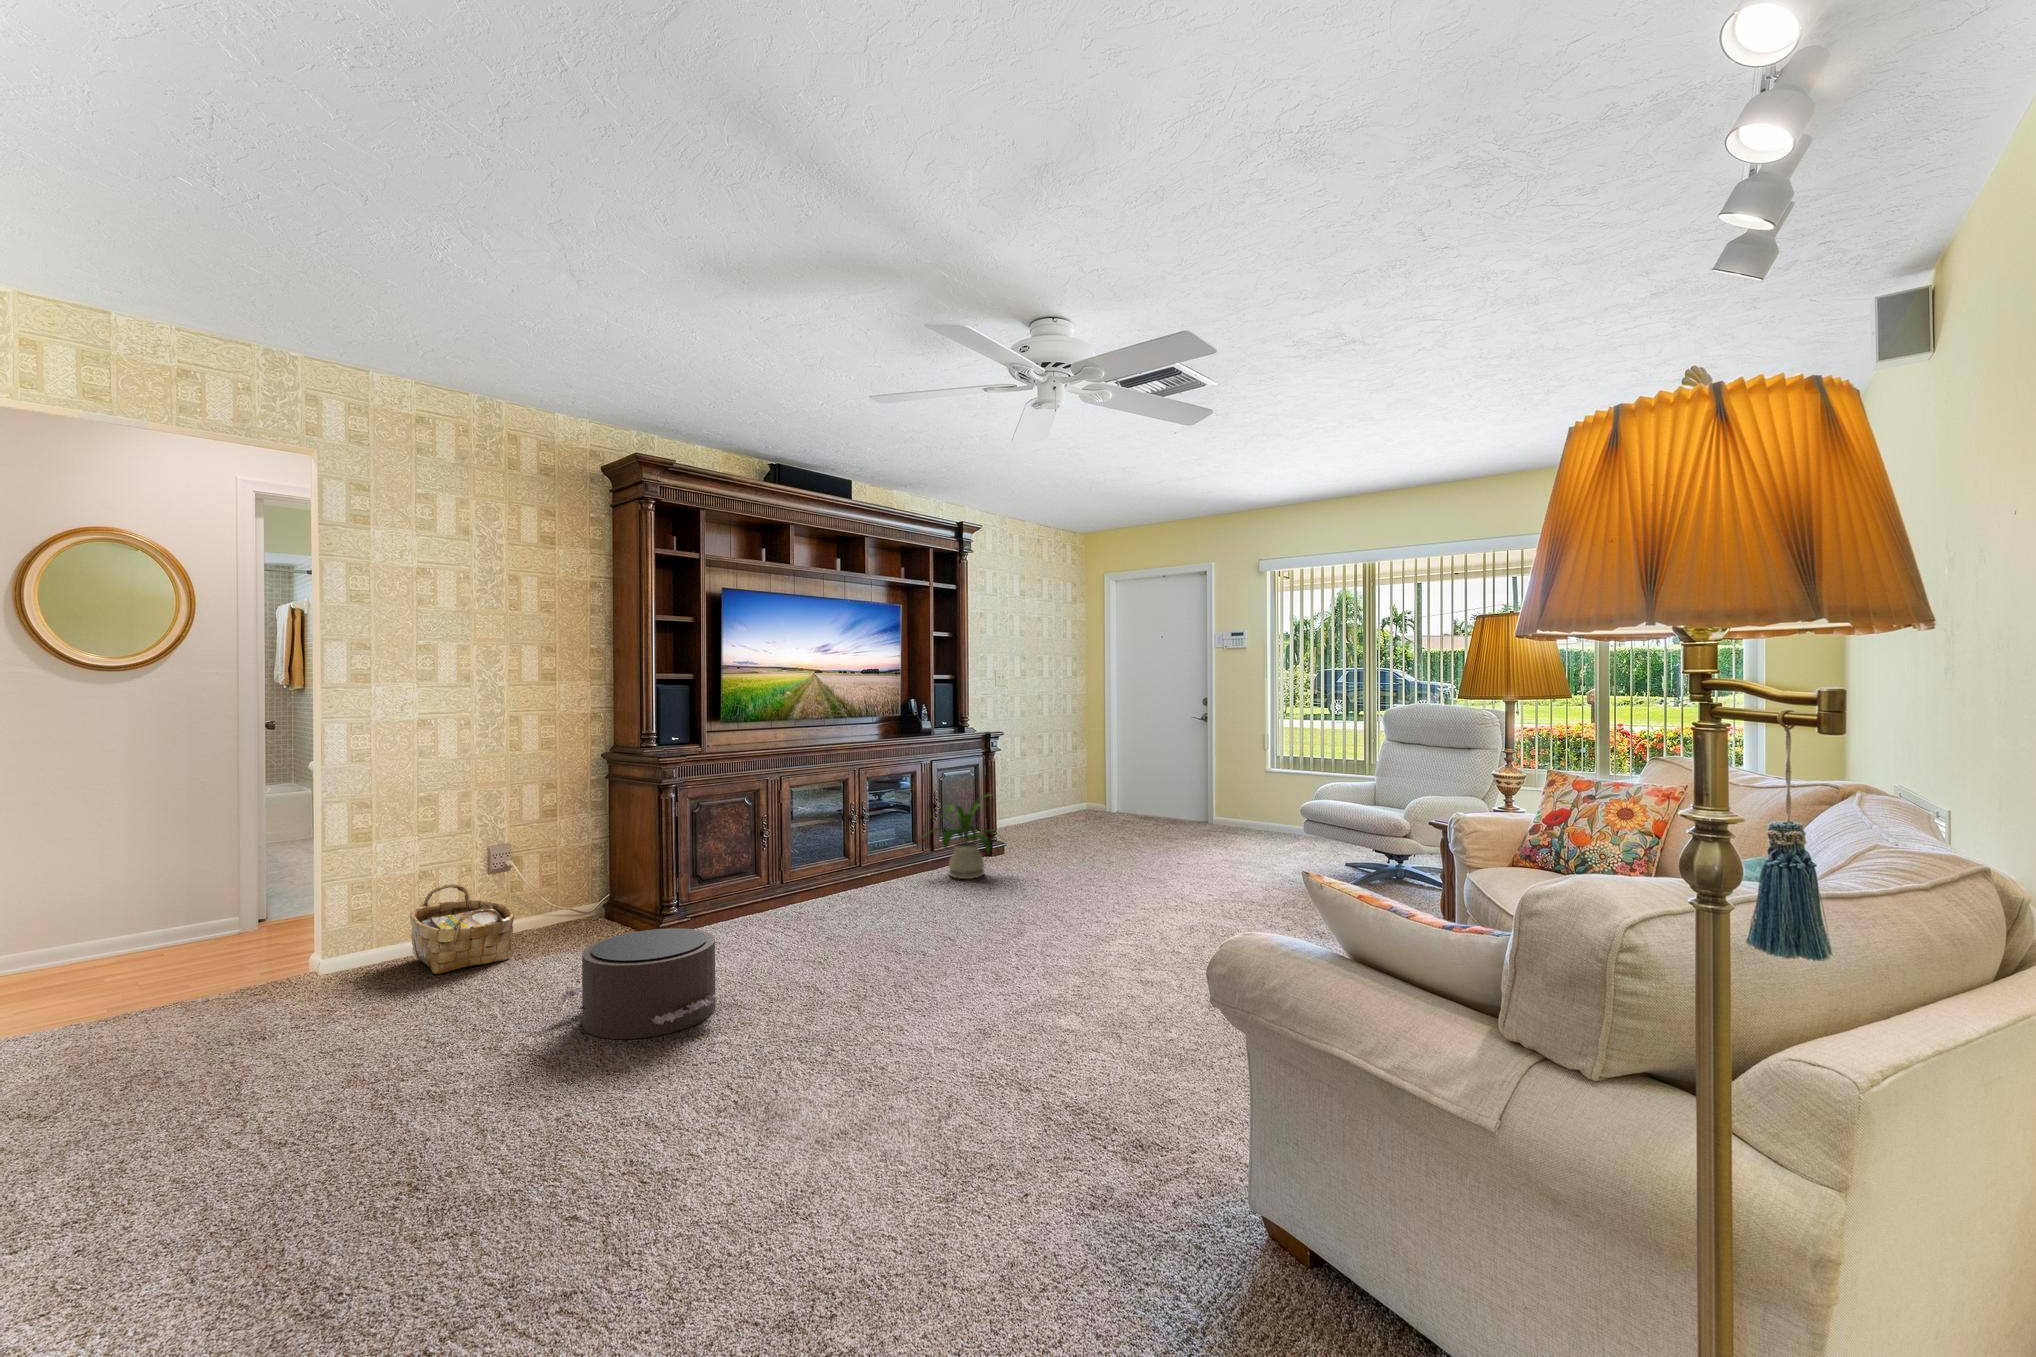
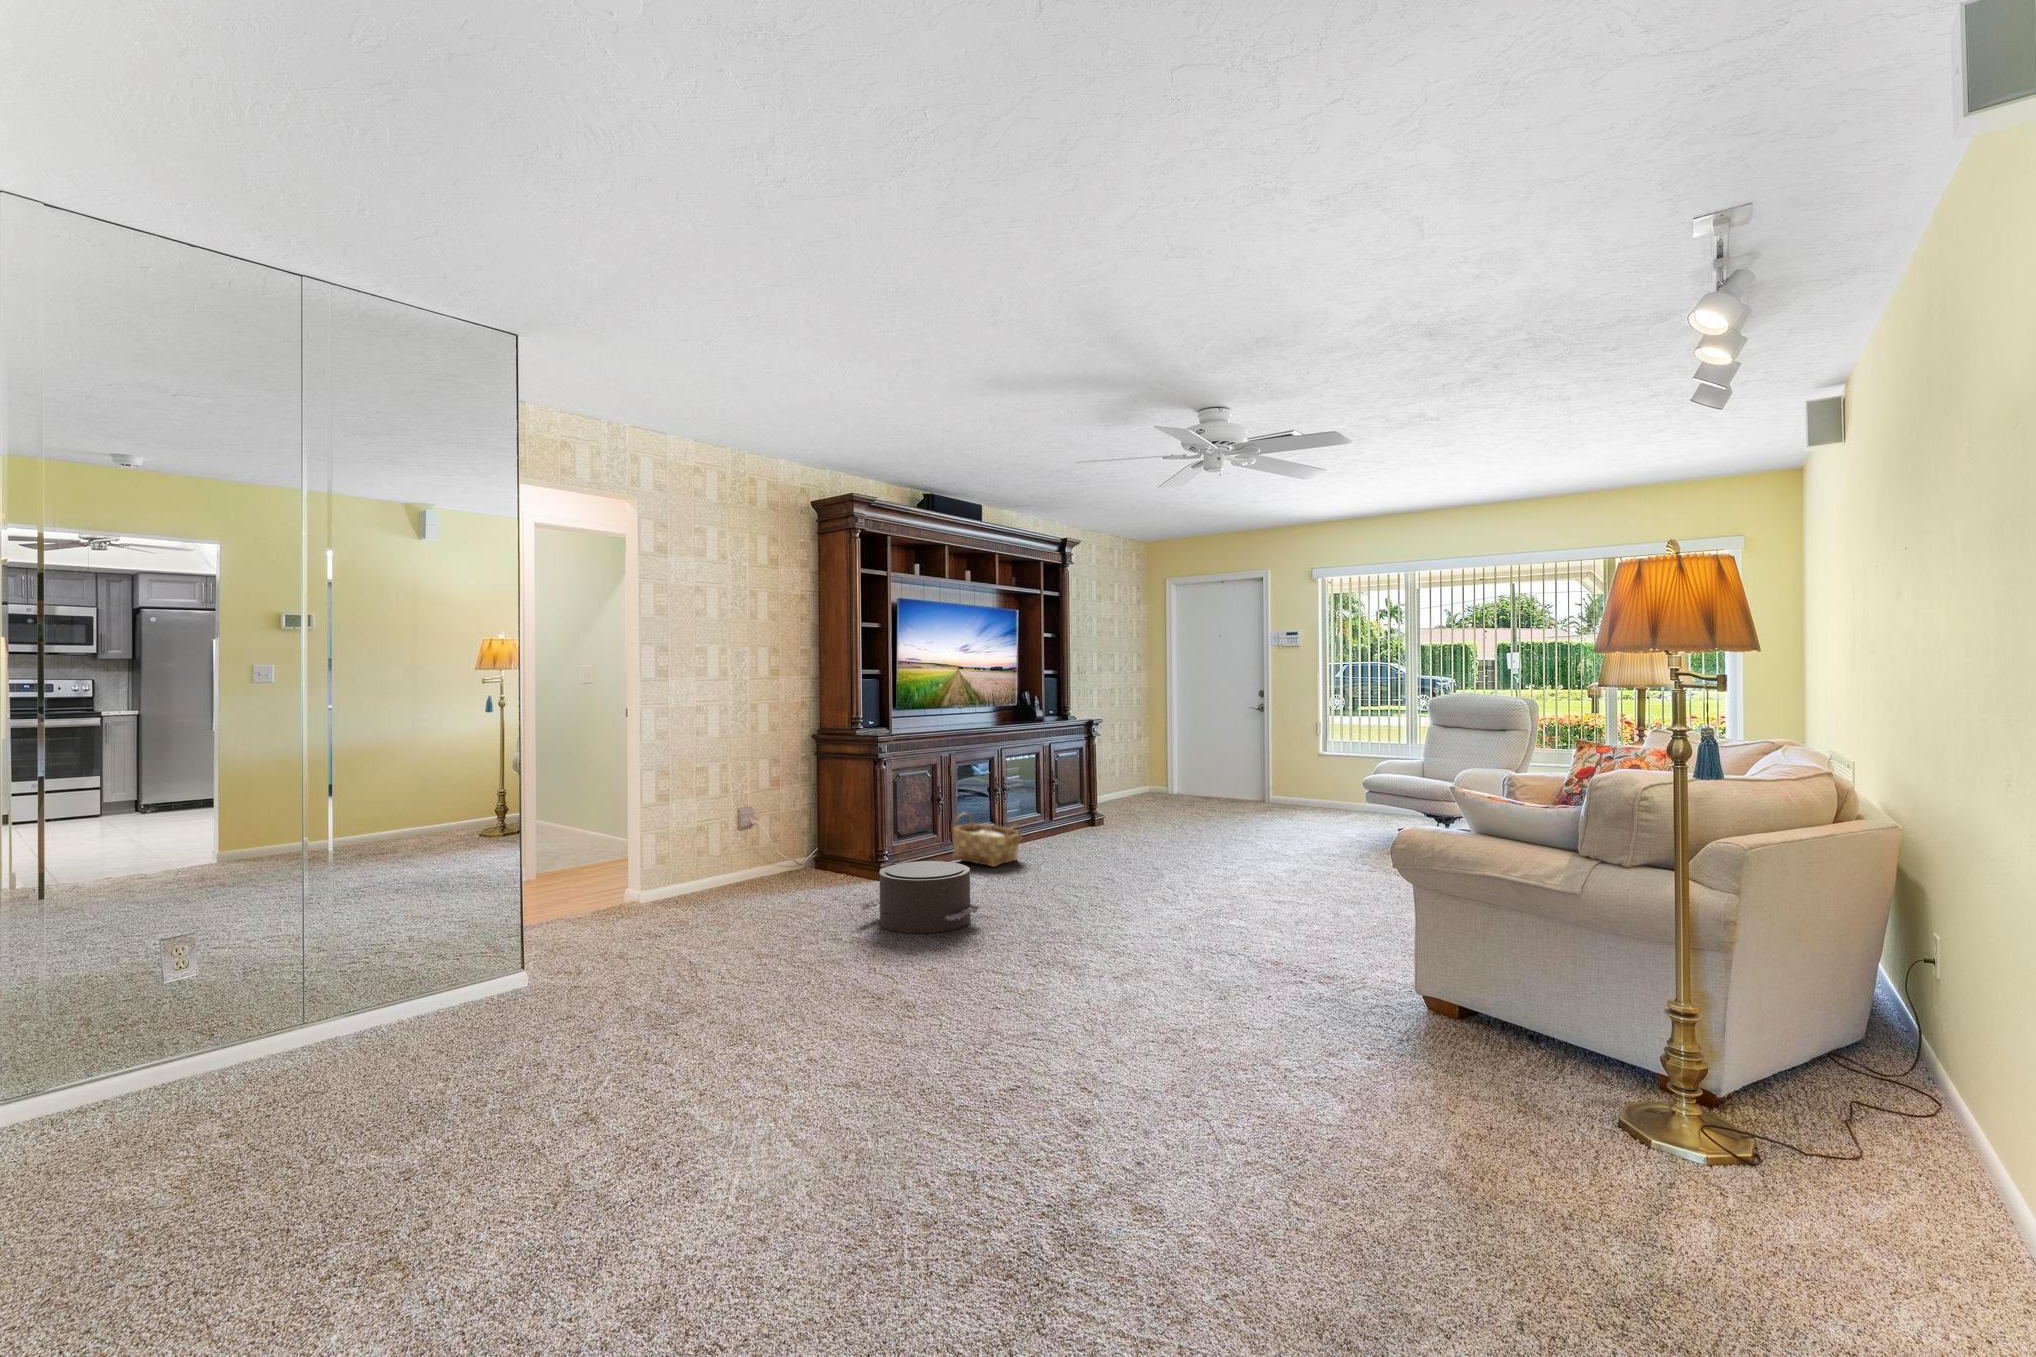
house plant: present [934,796,996,879] -> none [1045,770,1121,840]
woven basket: present [410,884,514,974] -> present [952,812,1021,867]

